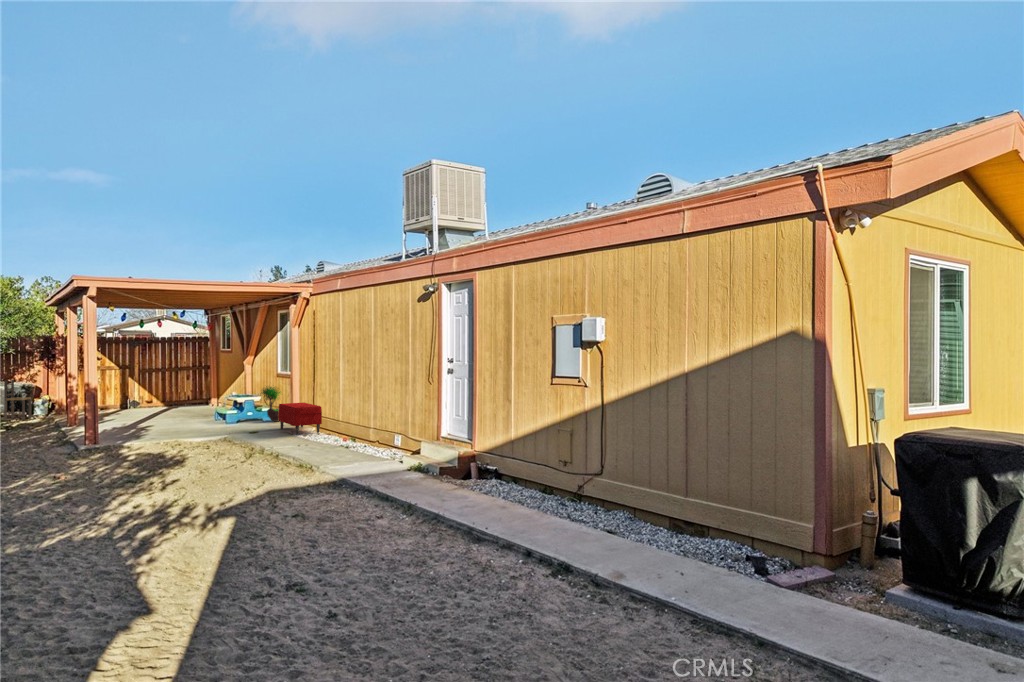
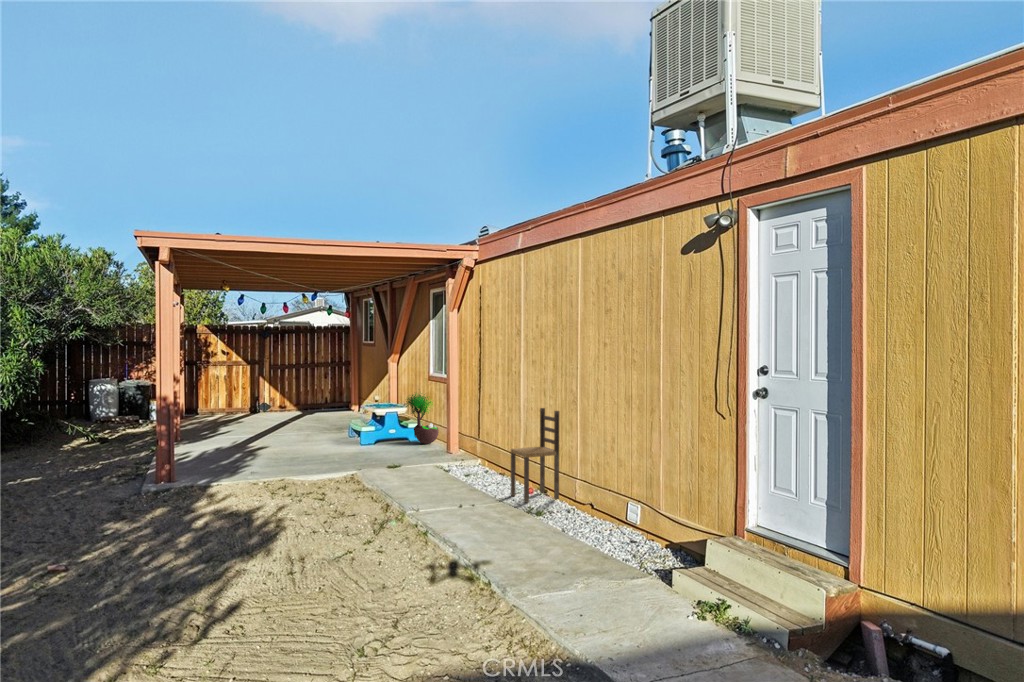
chair: present [4,380,31,420] -> present [511,408,559,503]
bench: present [278,403,322,434] -> none [429,420,491,472]

